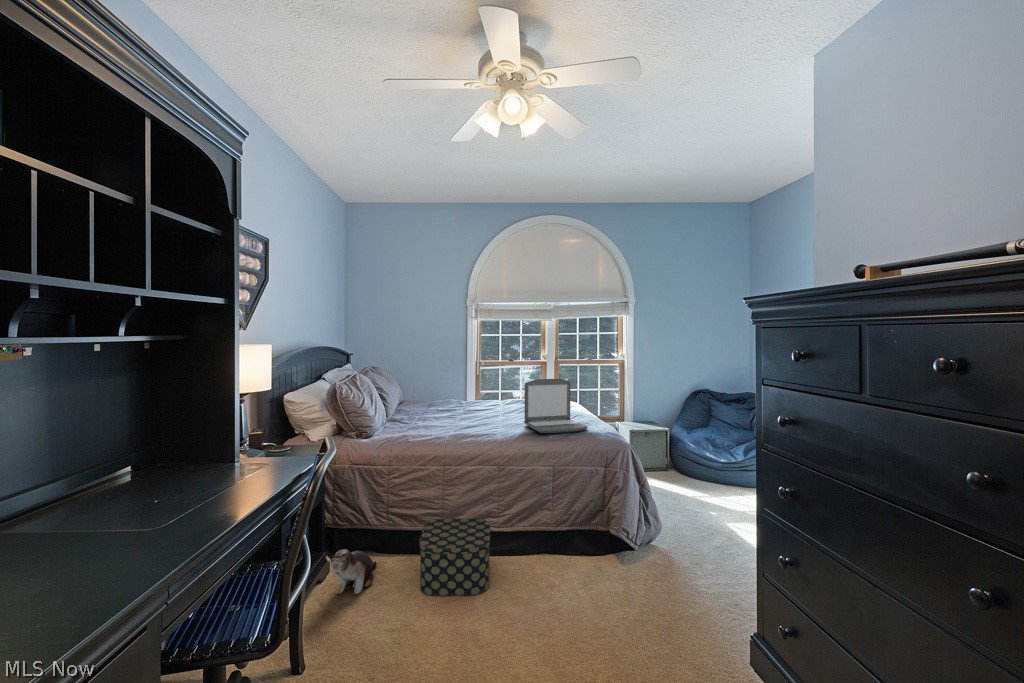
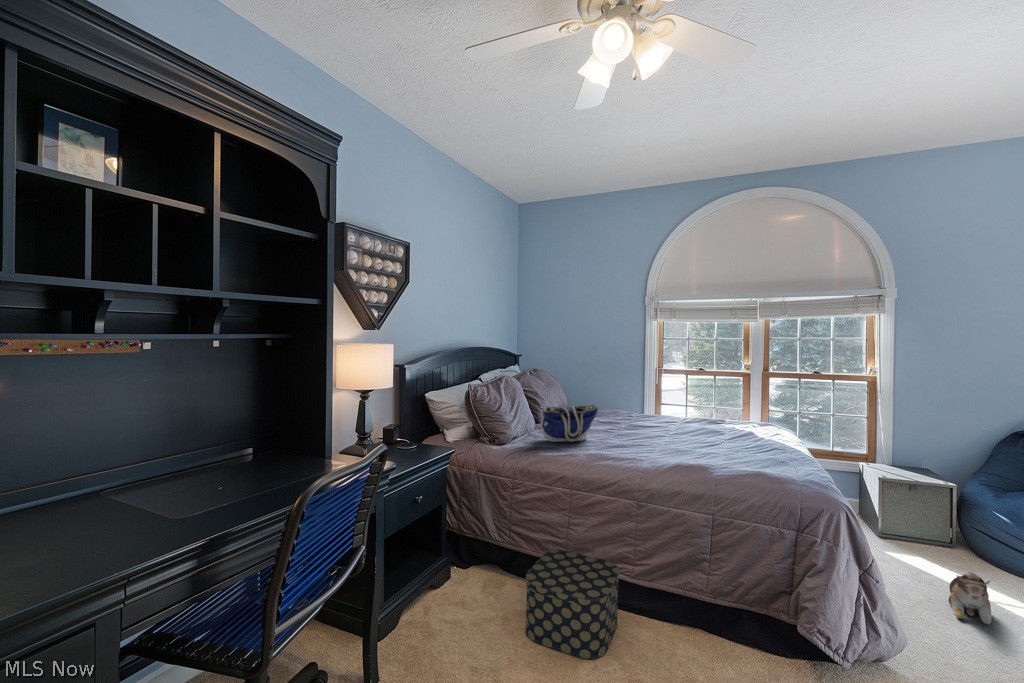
laptop: present [524,379,588,433] -> none [686,394,775,471]
tote bag: none [401,394,451,430] -> present [541,404,598,442]
plush toy: present [326,549,377,594] -> present [949,572,992,624]

